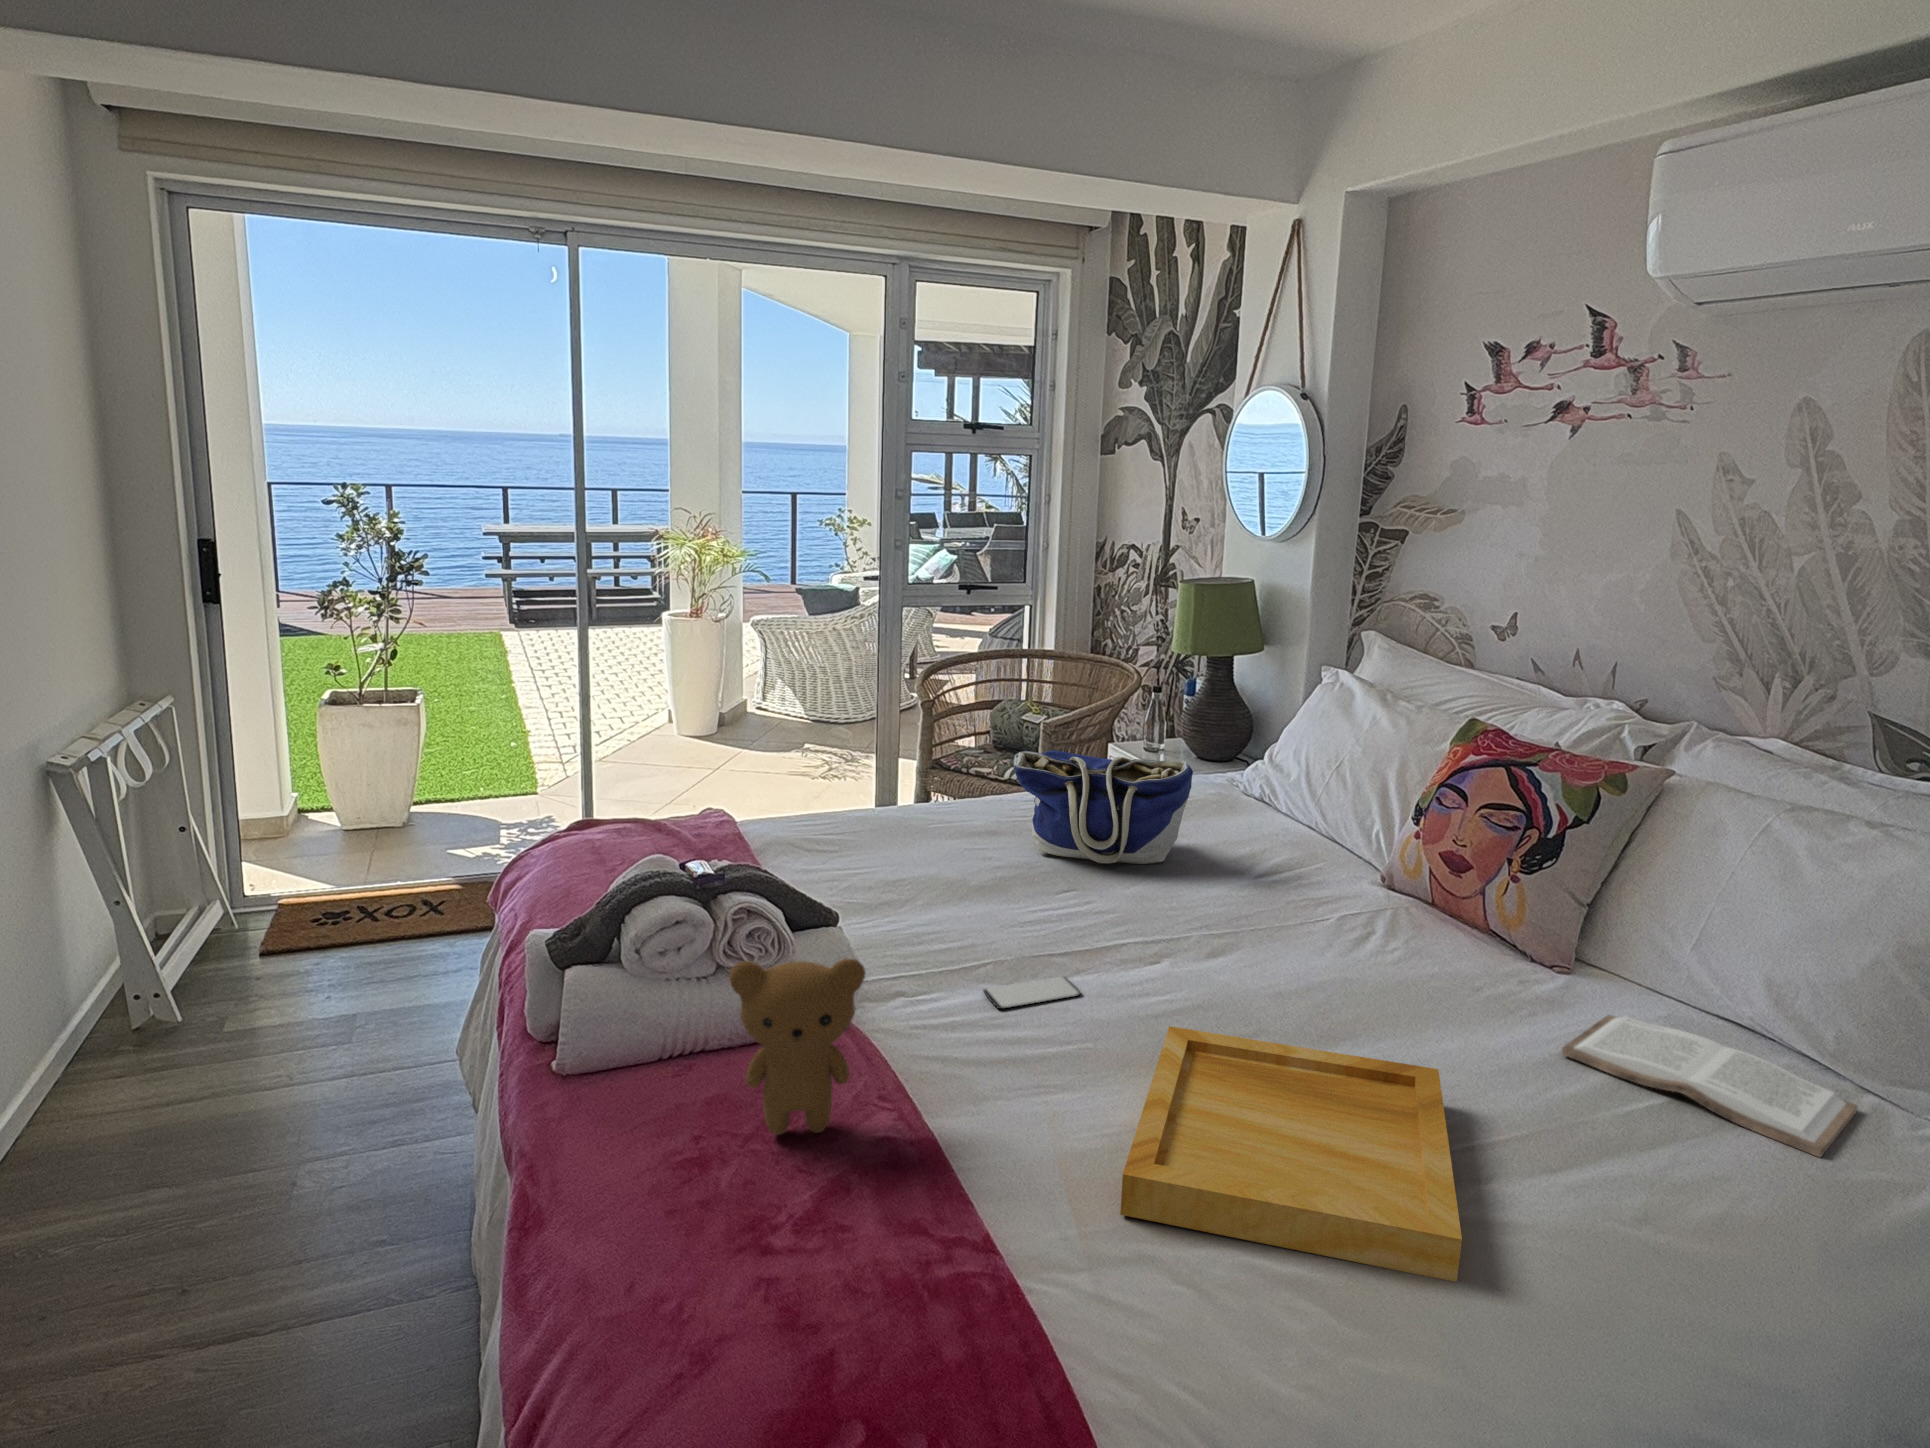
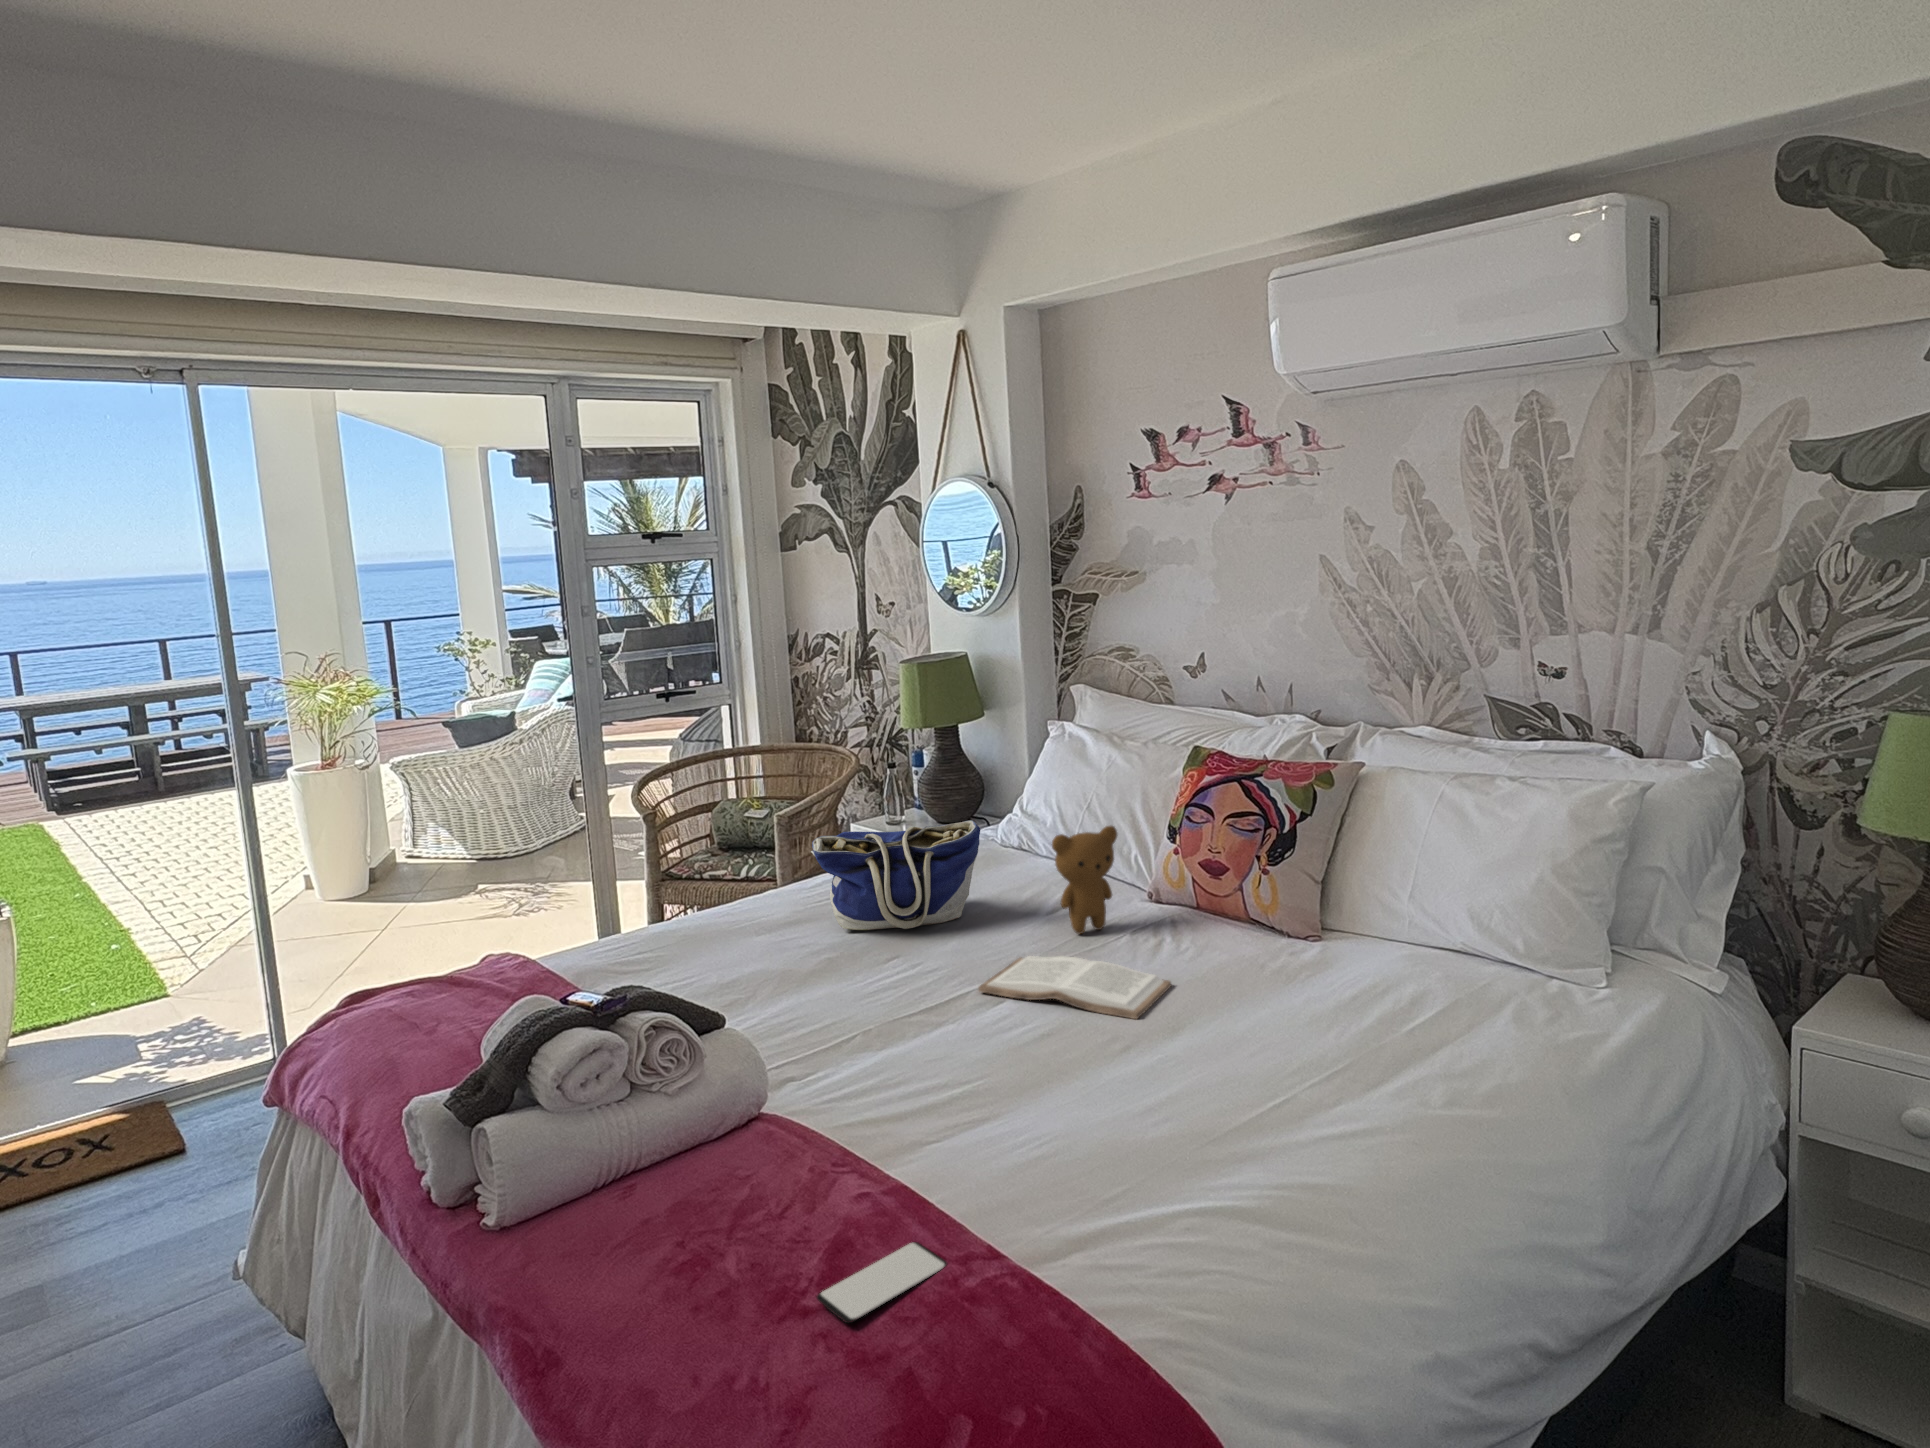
teddy bear: present [729,958,866,1135] -> present [1052,826,1117,934]
smartphone: present [983,976,1081,1009] -> present [816,1242,947,1323]
book: present [1561,1015,1857,1157] -> present [979,956,1171,1019]
tray: present [1120,1026,1462,1282] -> none [1048,1028,1345,1201]

